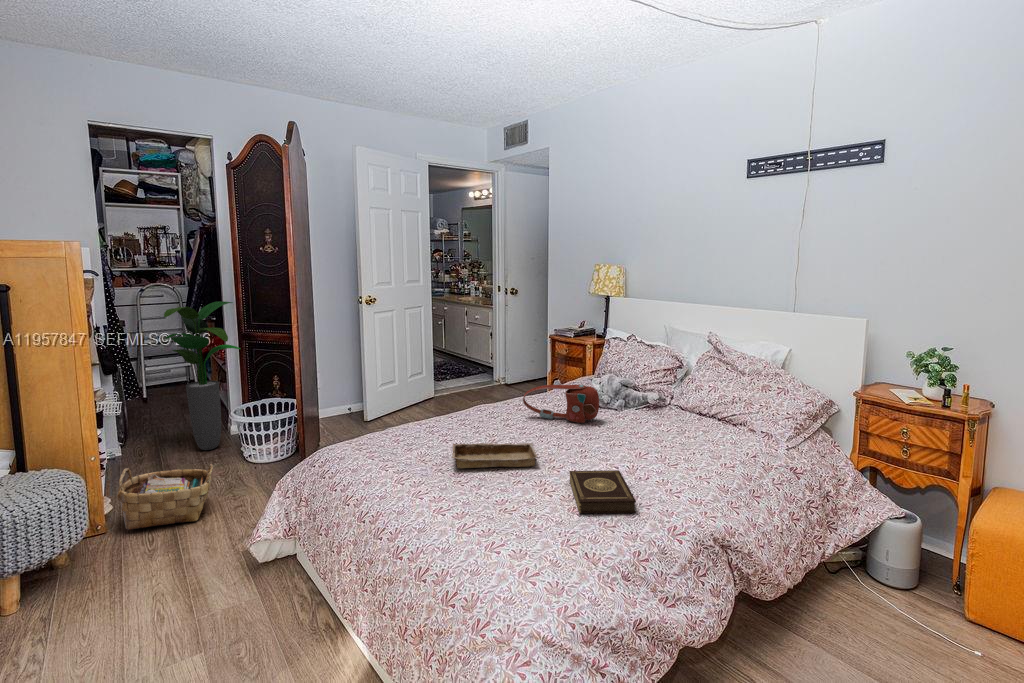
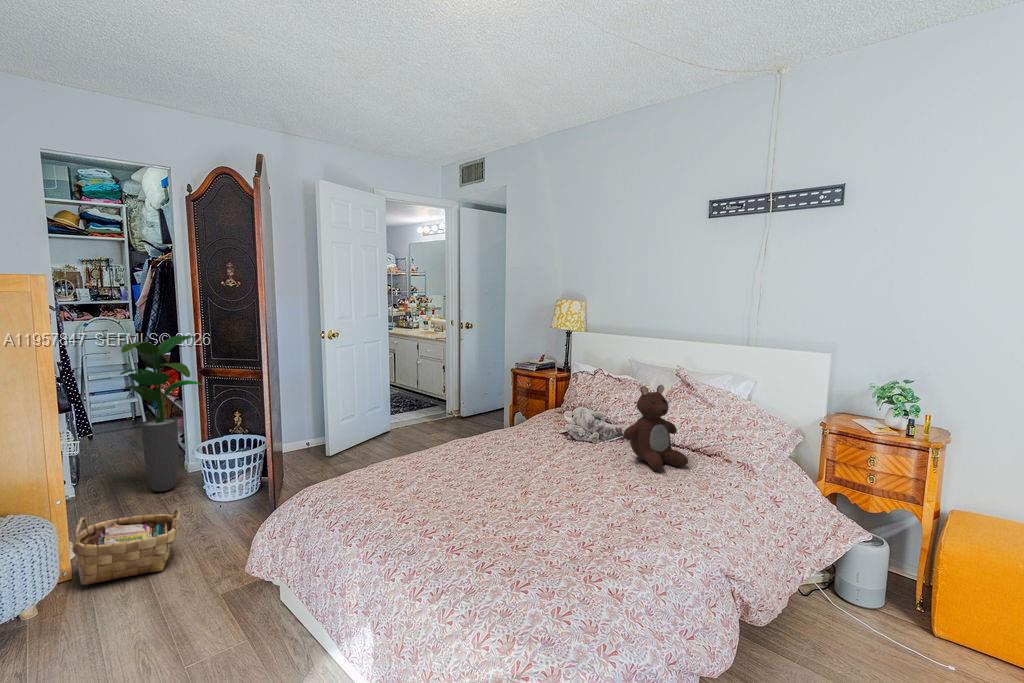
teddy bear: none [642,349,712,441] -> present [623,385,688,471]
handbag: present [523,385,599,423] -> none [509,419,581,456]
tray: present [452,443,537,468] -> none [452,478,538,506]
book: present [570,470,636,513] -> none [572,503,643,548]

